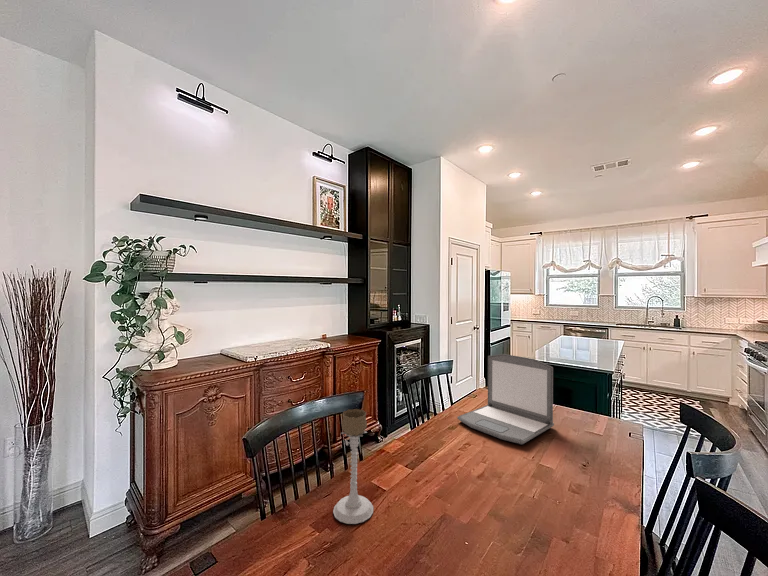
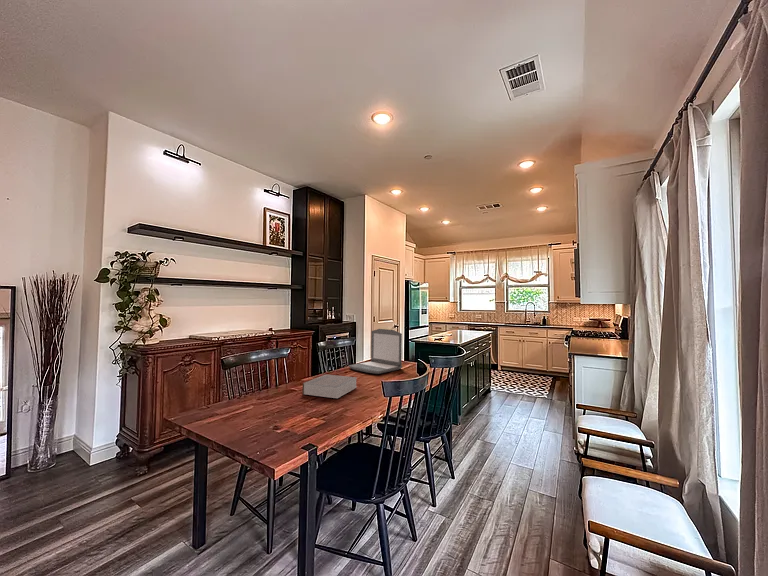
candle holder: present [333,409,373,524] -> none [266,344,287,396]
book: none [407,455,507,549] -> present [302,374,356,398]

